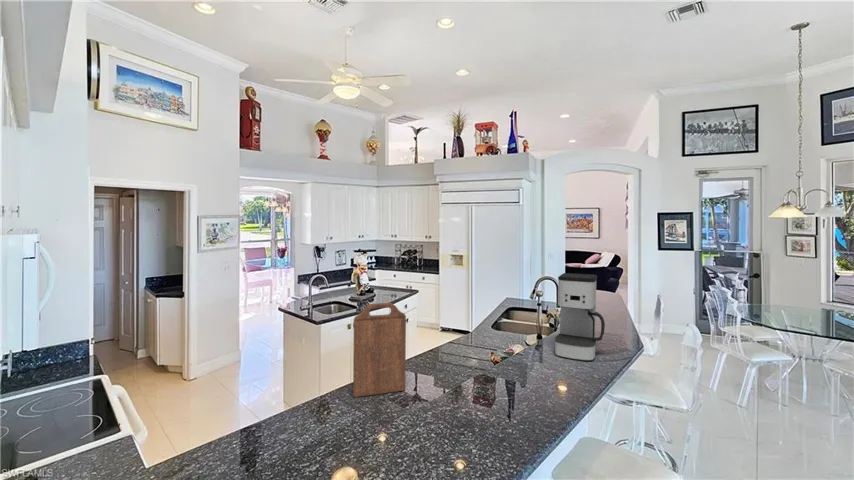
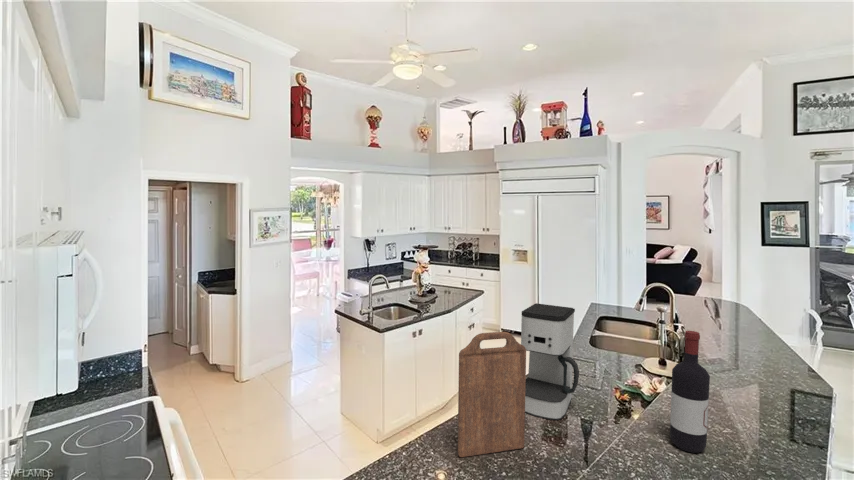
coffee maker: present [555,273,605,361] -> present [521,303,579,420]
wine bottle: none [502,297,524,381] -> present [670,331,710,453]

